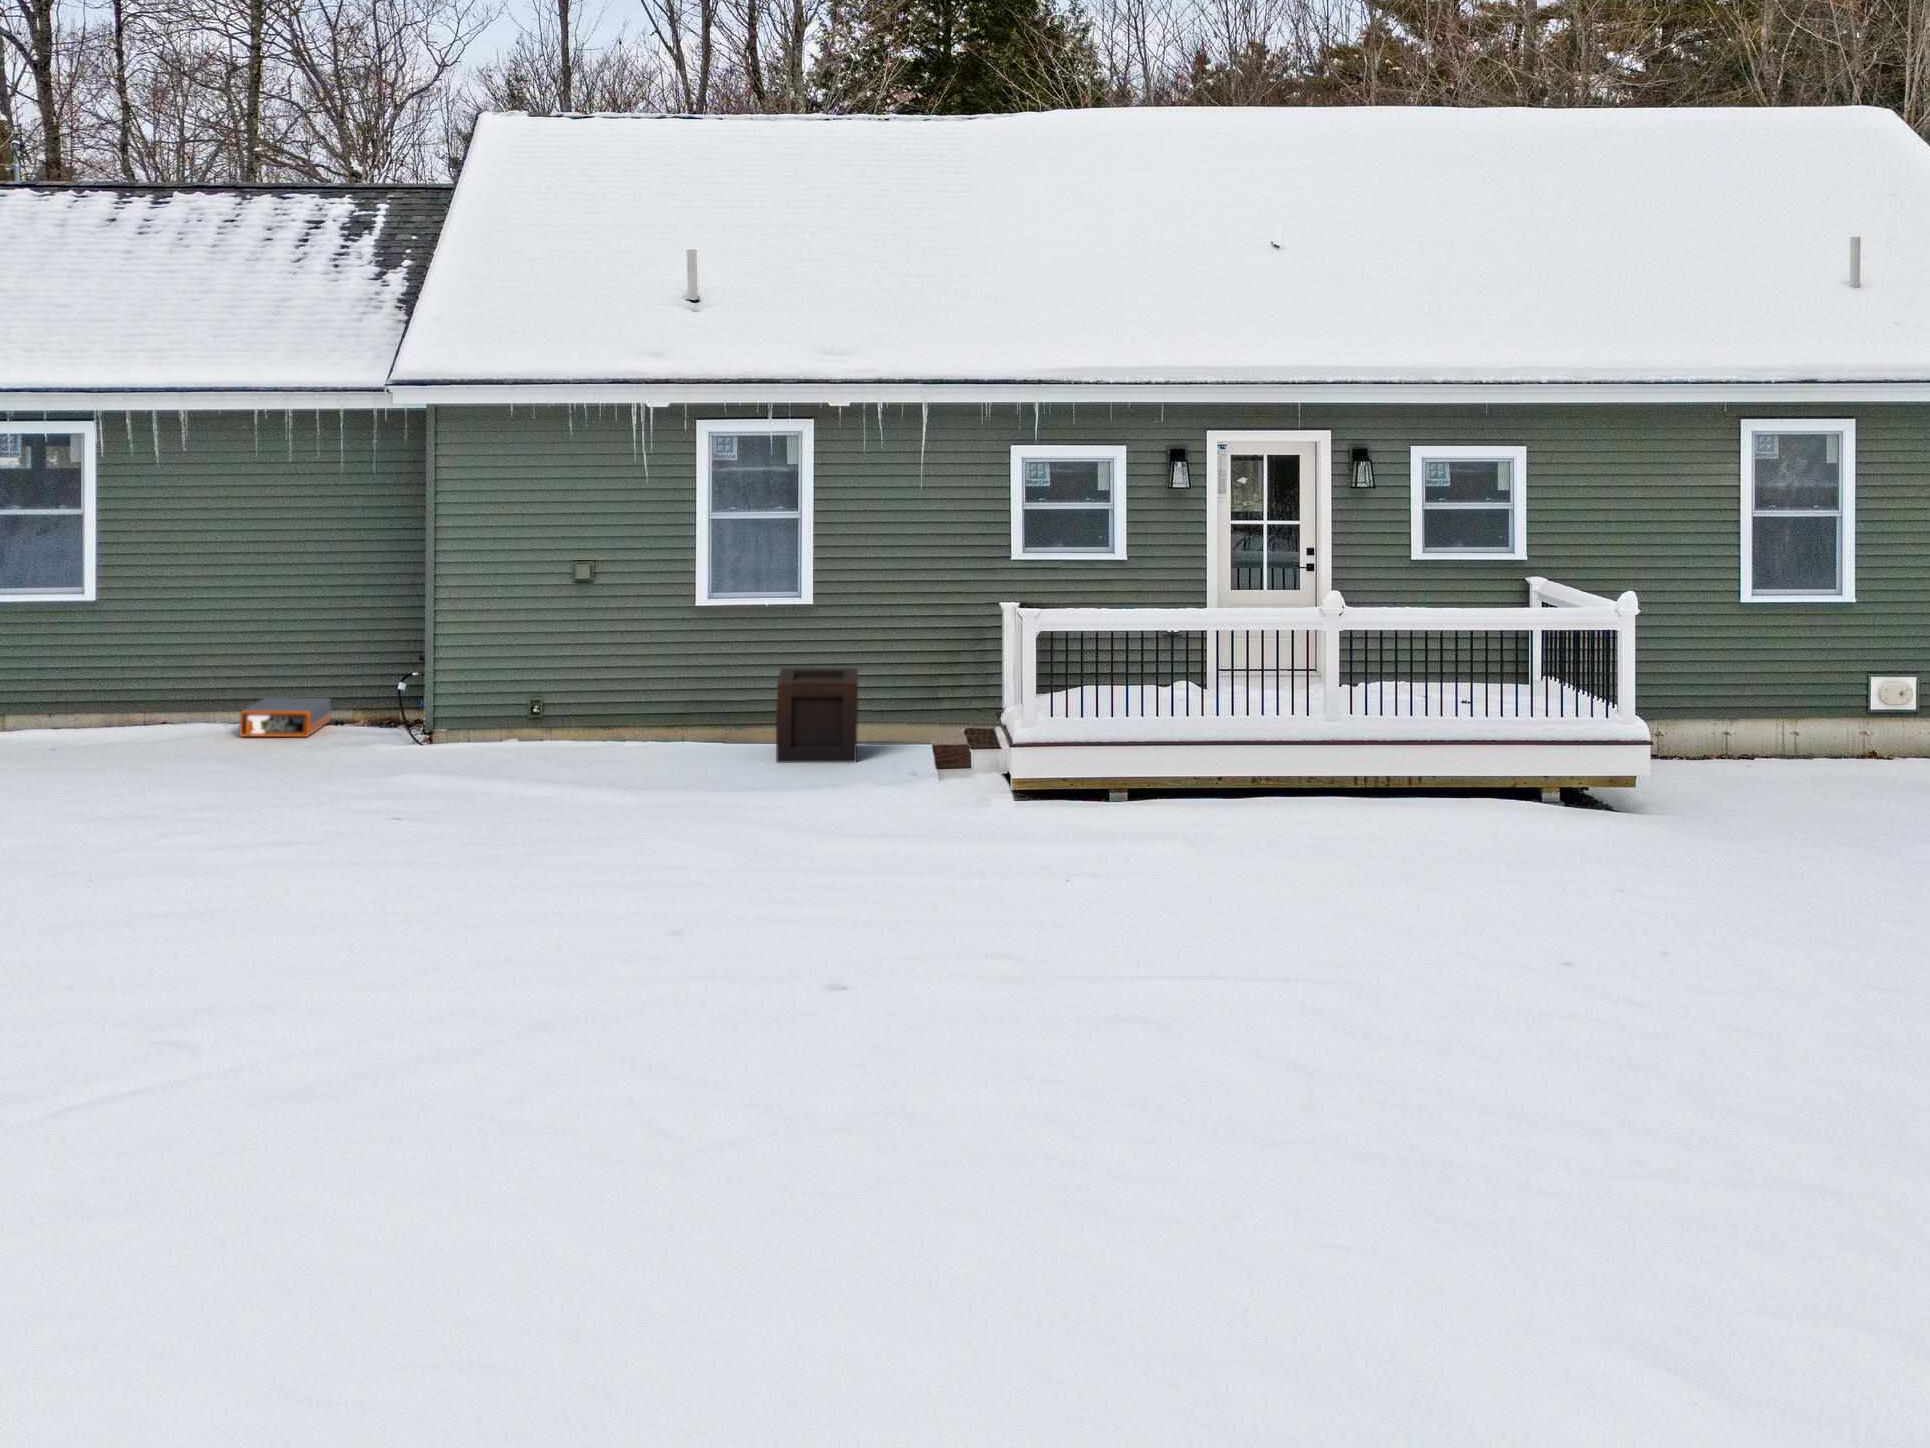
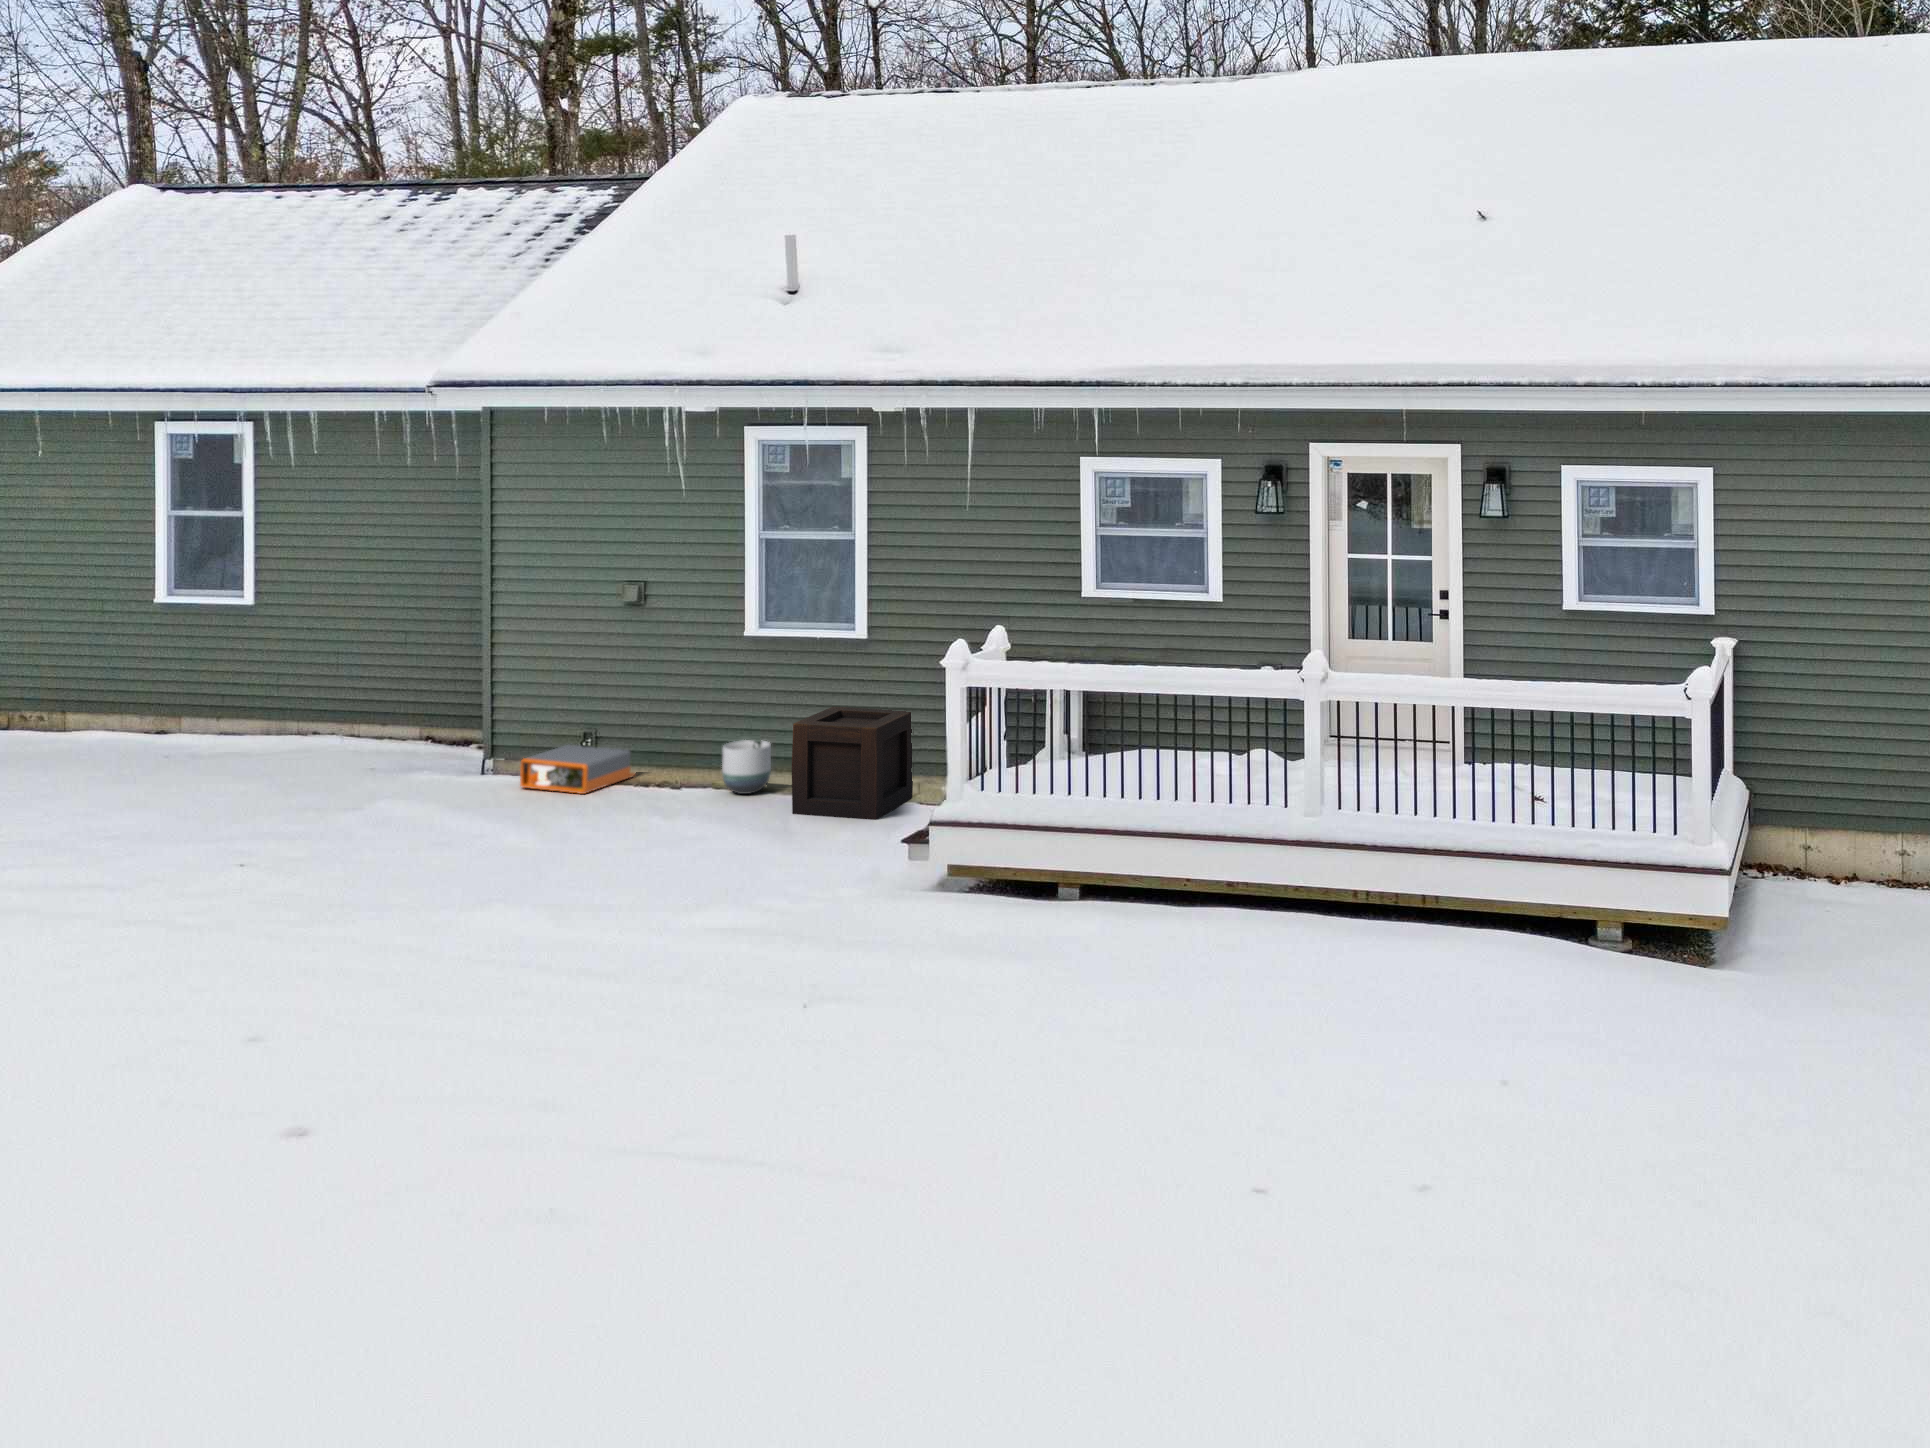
storage box: present [239,697,331,737] -> present [520,743,634,794]
planter: none [682,702,725,750] -> present [722,740,771,794]

